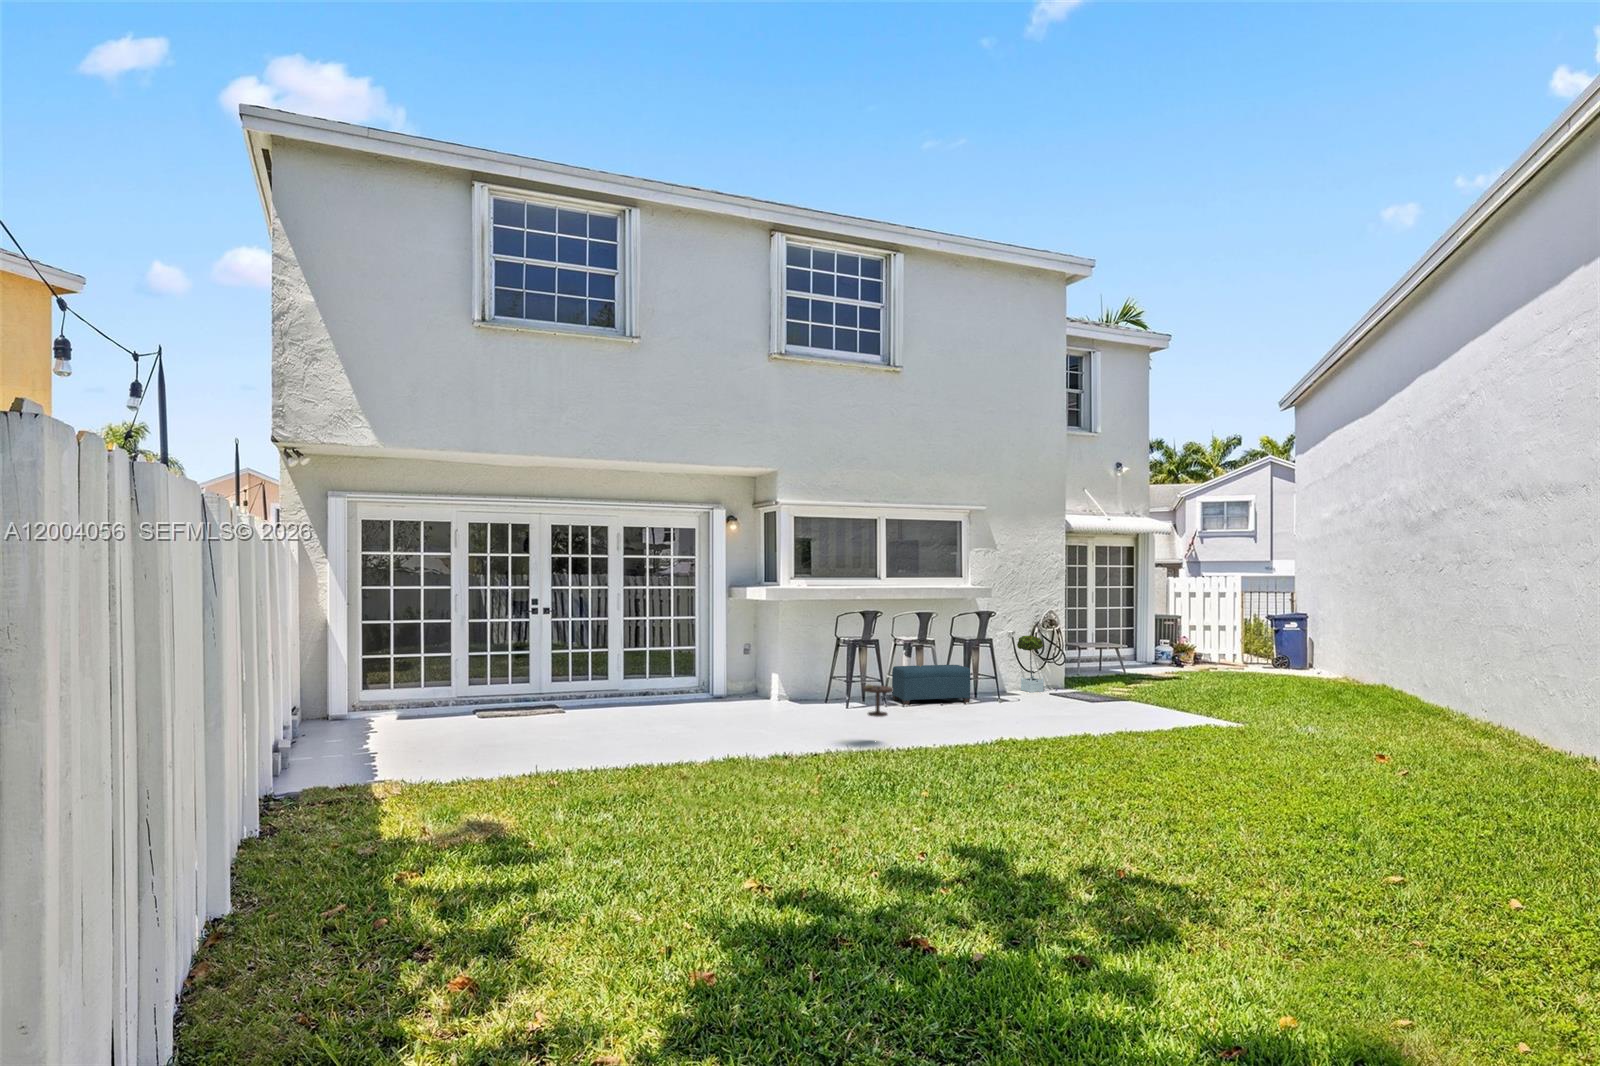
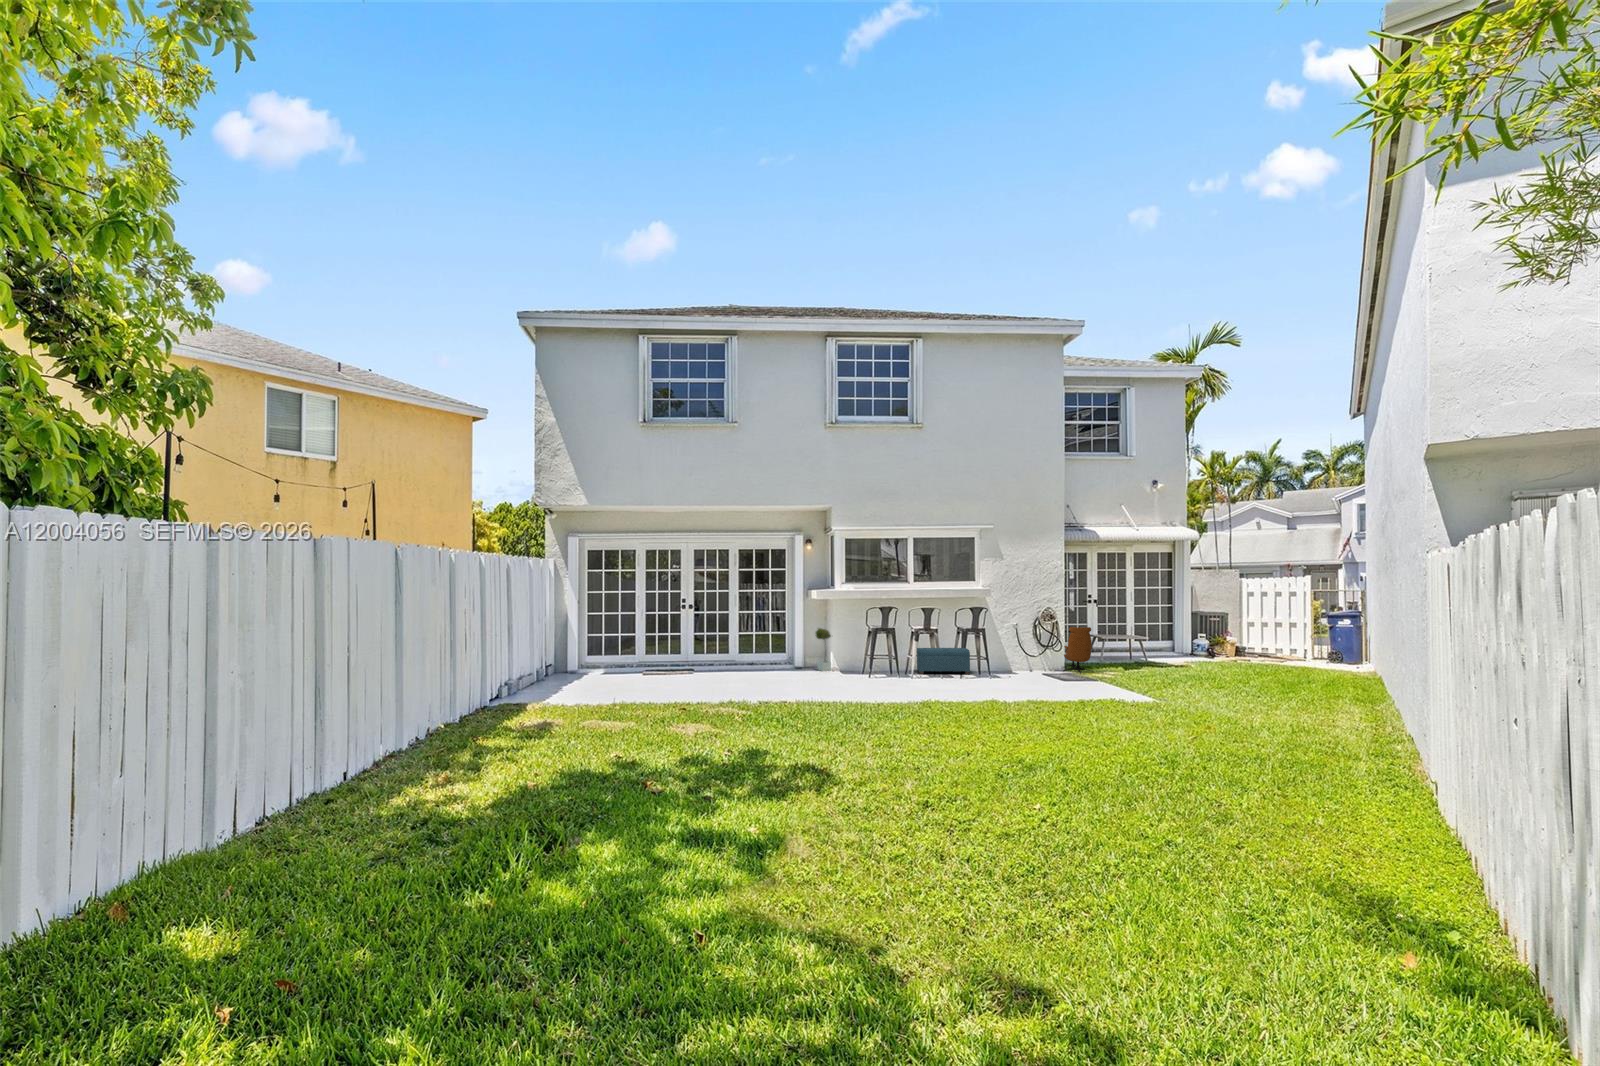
lounge chair: none [1062,633,1114,695] -> present [1063,627,1093,674]
potted tree: present [1017,635,1044,693] -> present [816,628,833,671]
side table: present [863,685,893,717] -> none [851,656,870,693]

